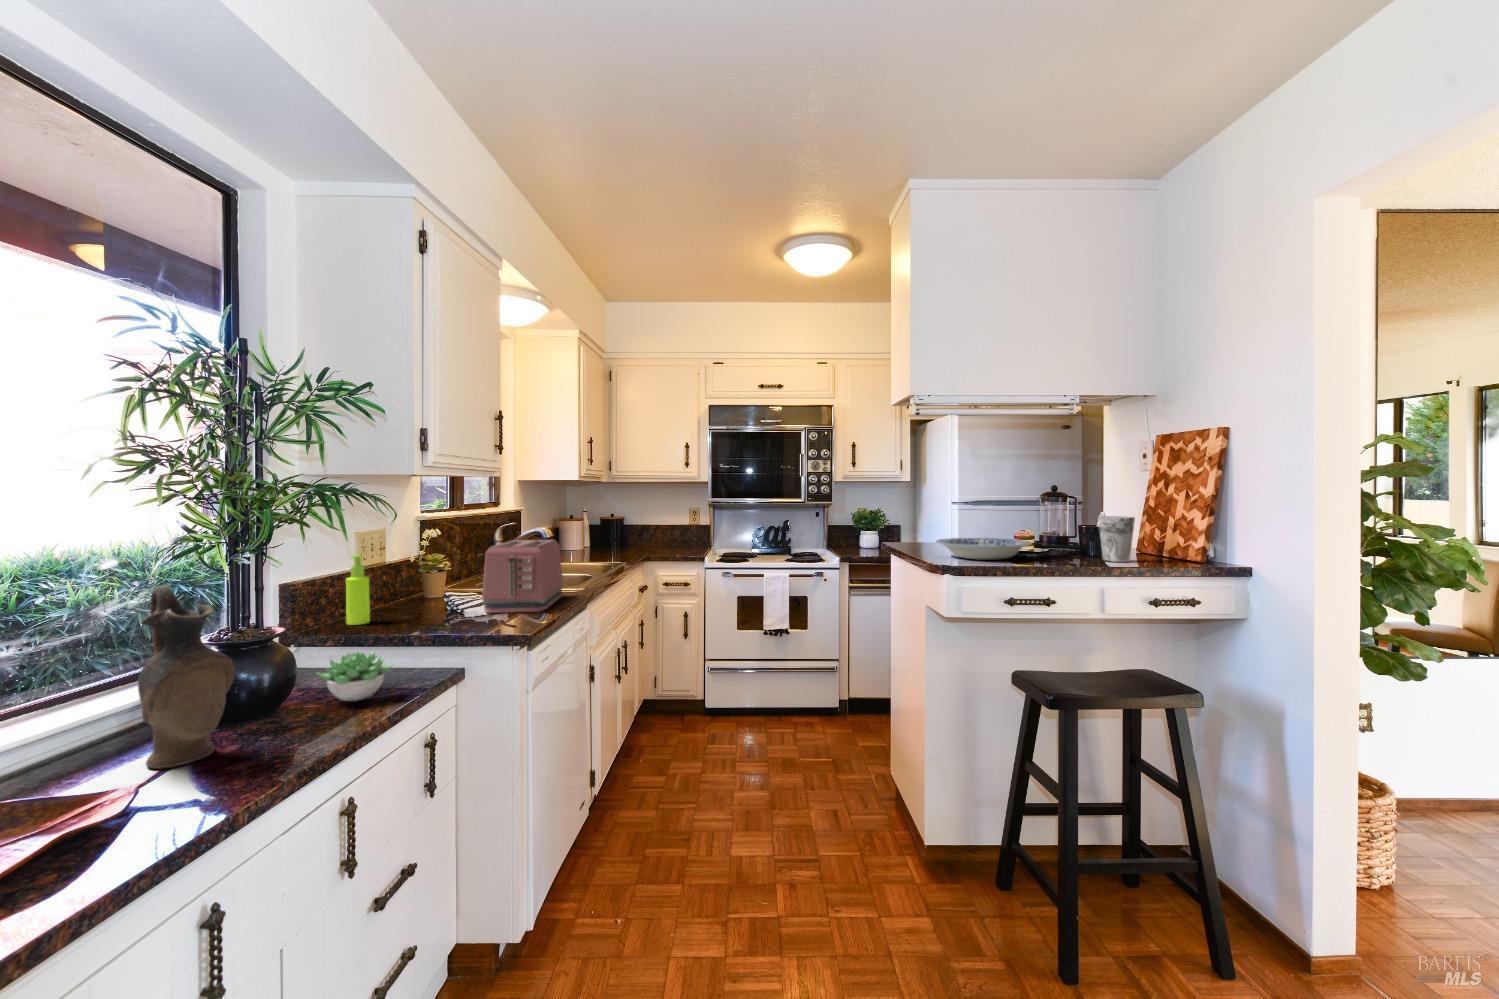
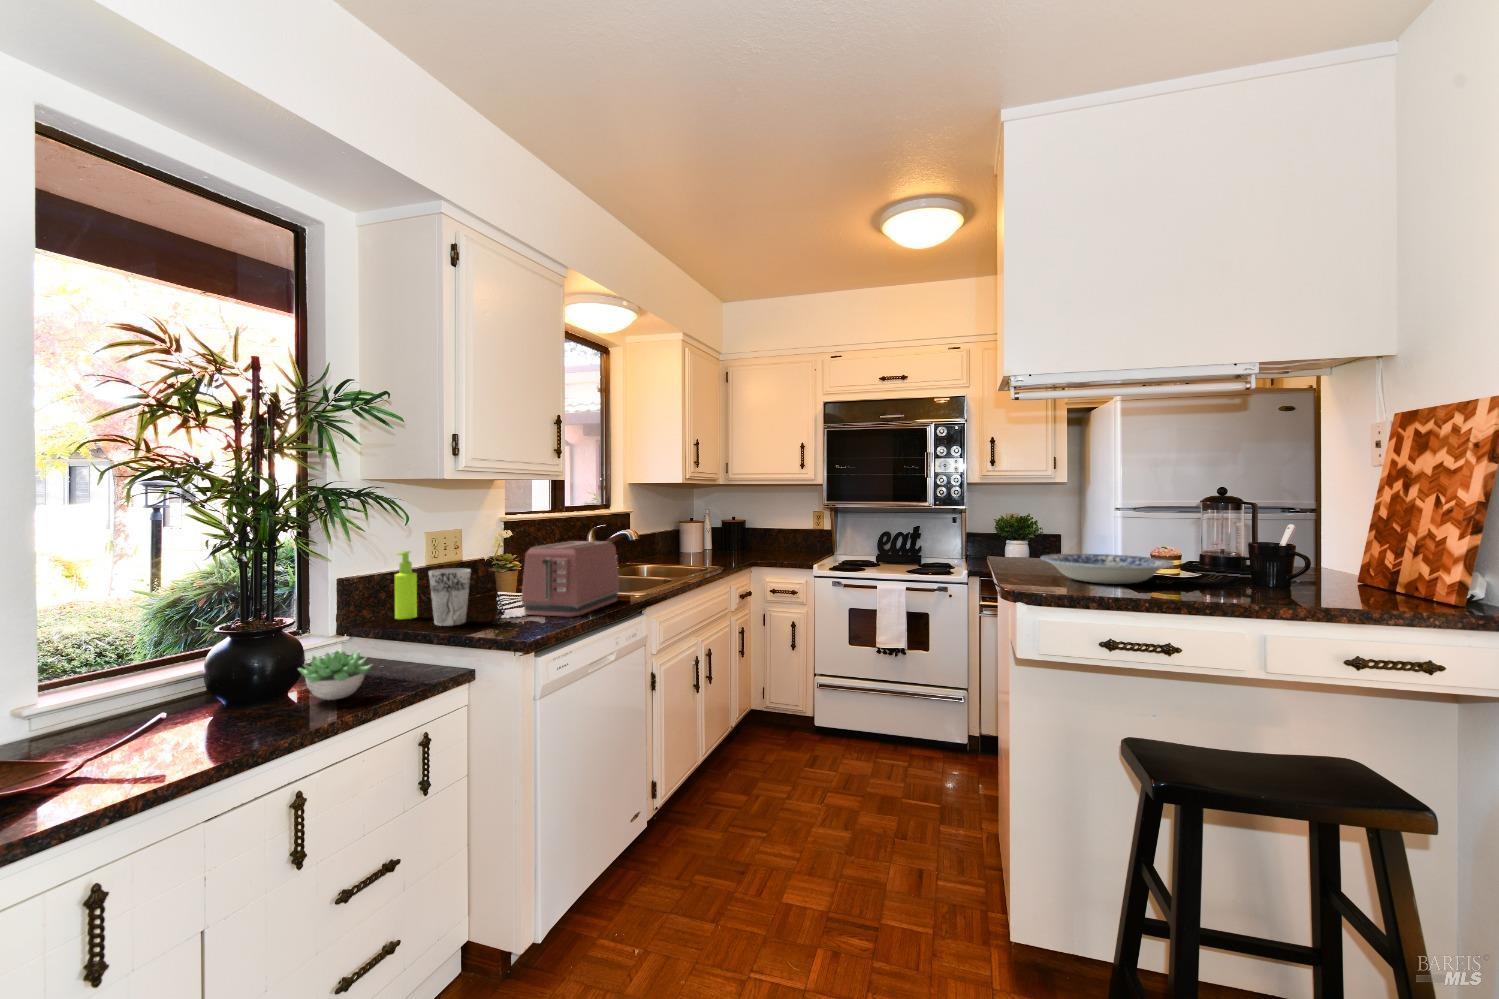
cup: present [1098,516,1135,562] -> present [429,568,471,626]
ceramic pitcher: present [138,585,235,768] -> none [81,578,176,755]

